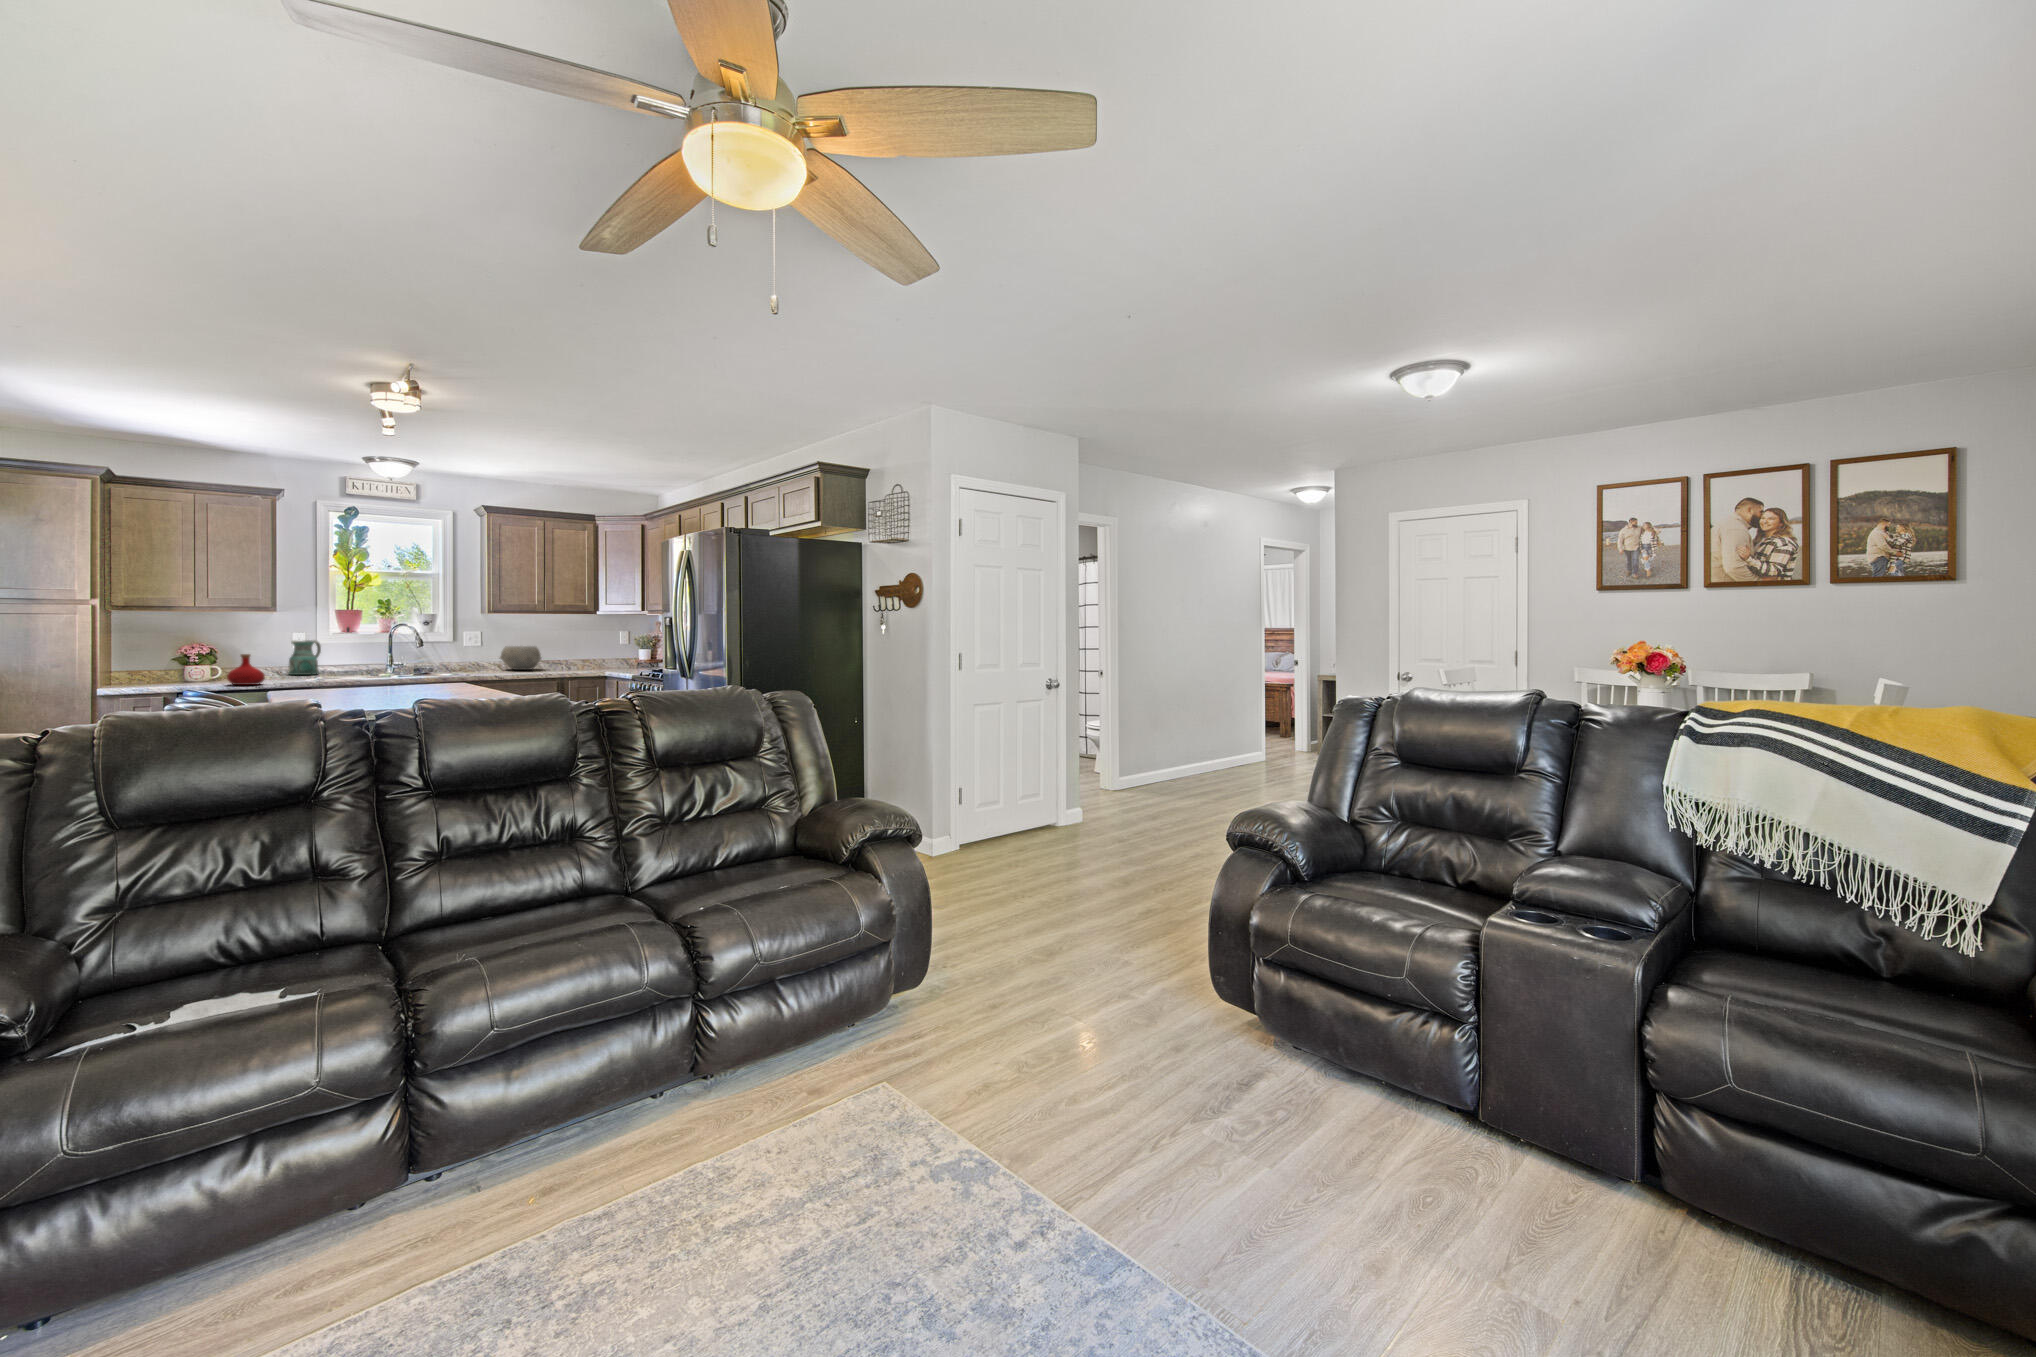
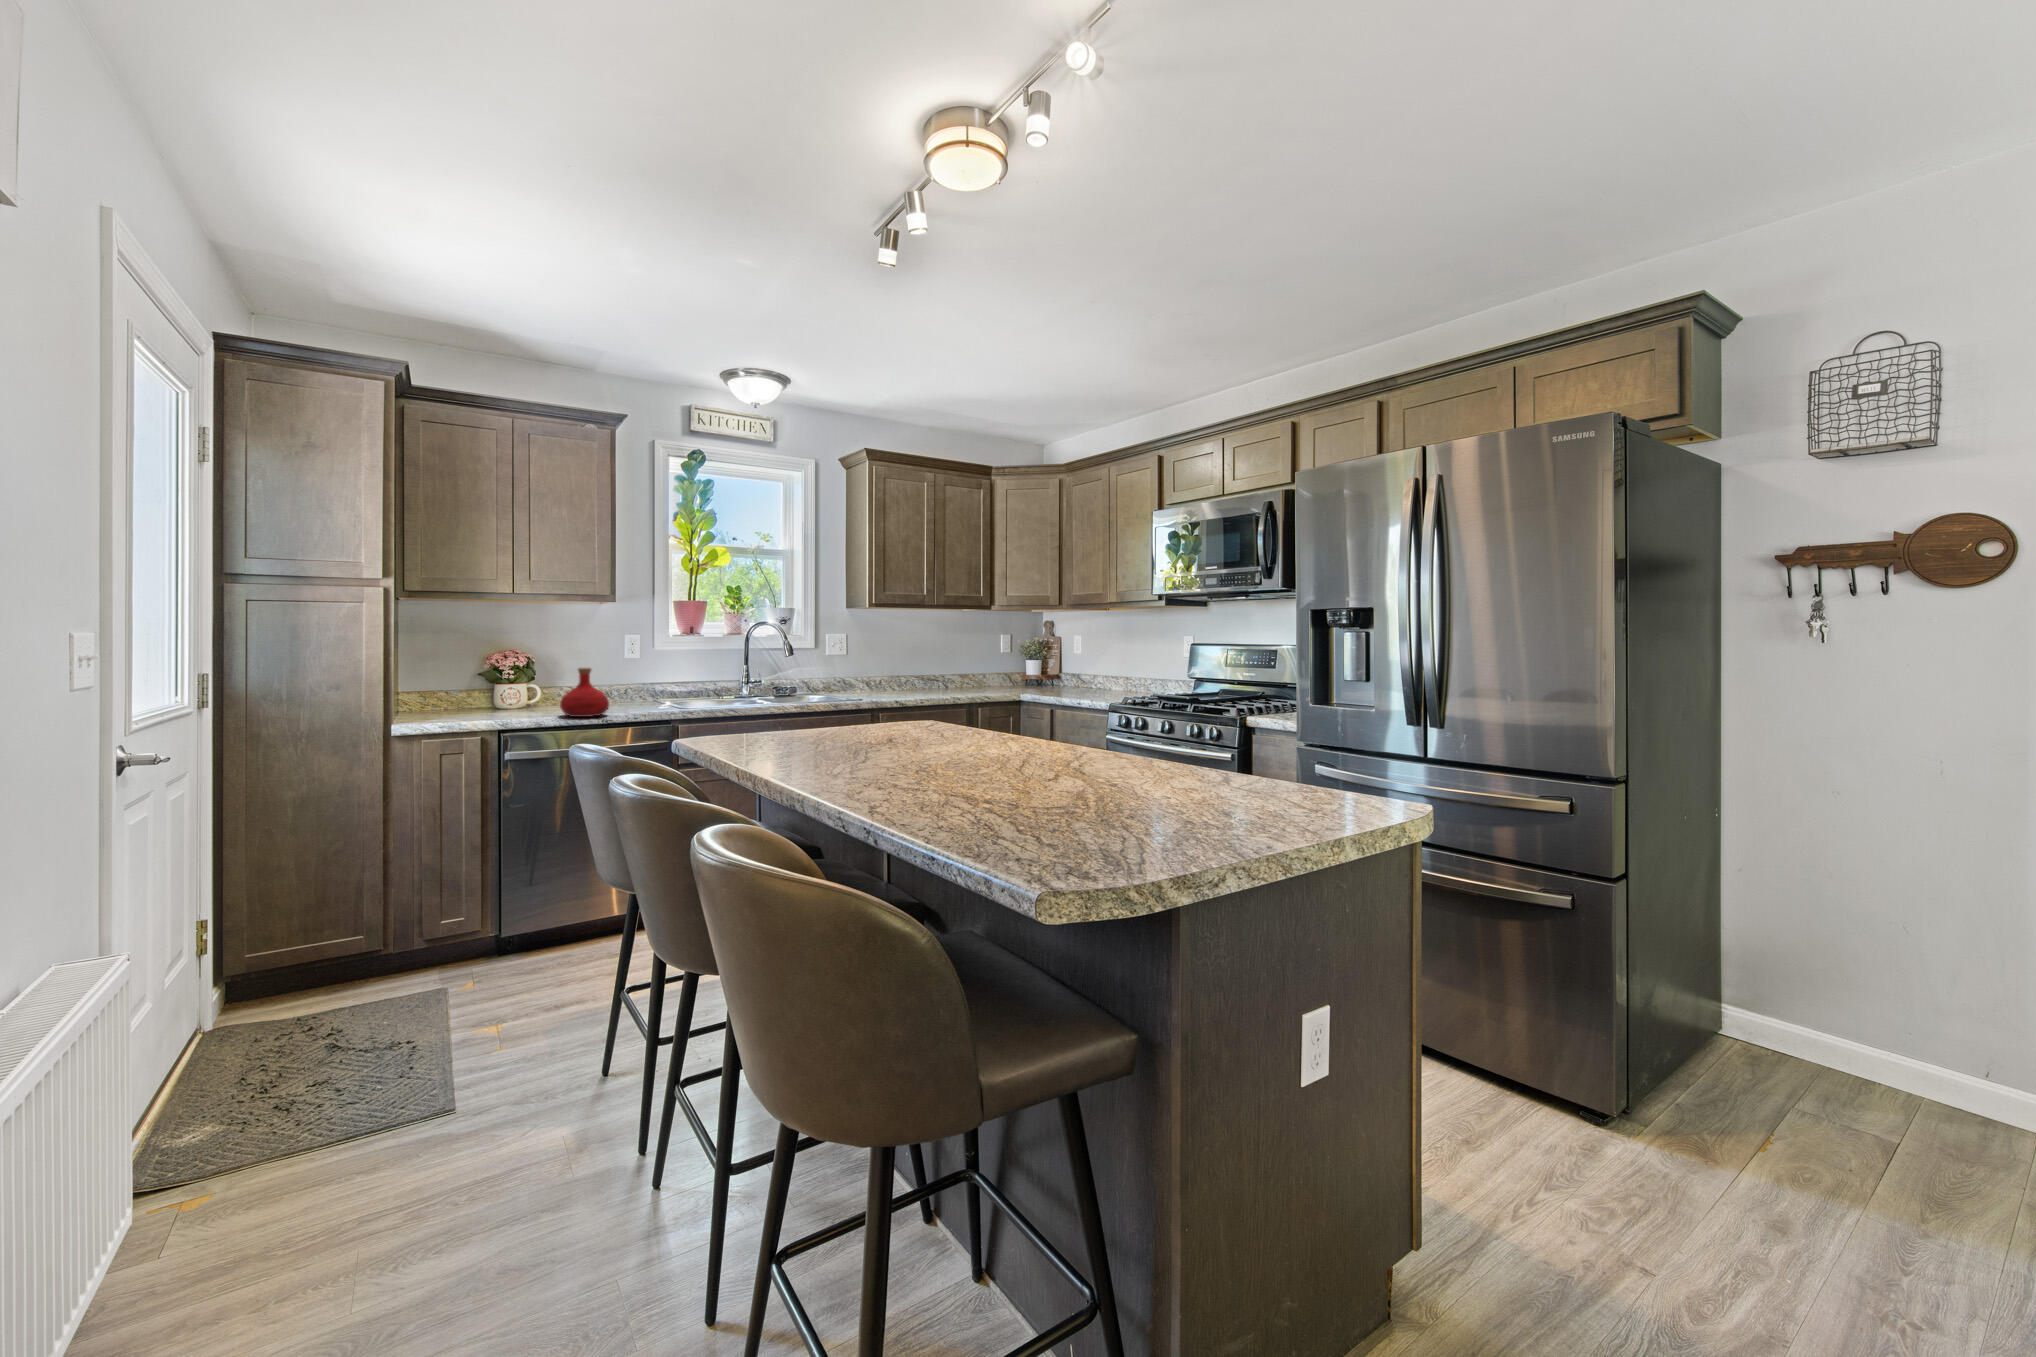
ceramic pitcher: present [288,640,321,675] -> none [617,646,655,698]
ceramic bowl: present [500,646,541,670] -> none [867,654,919,688]

